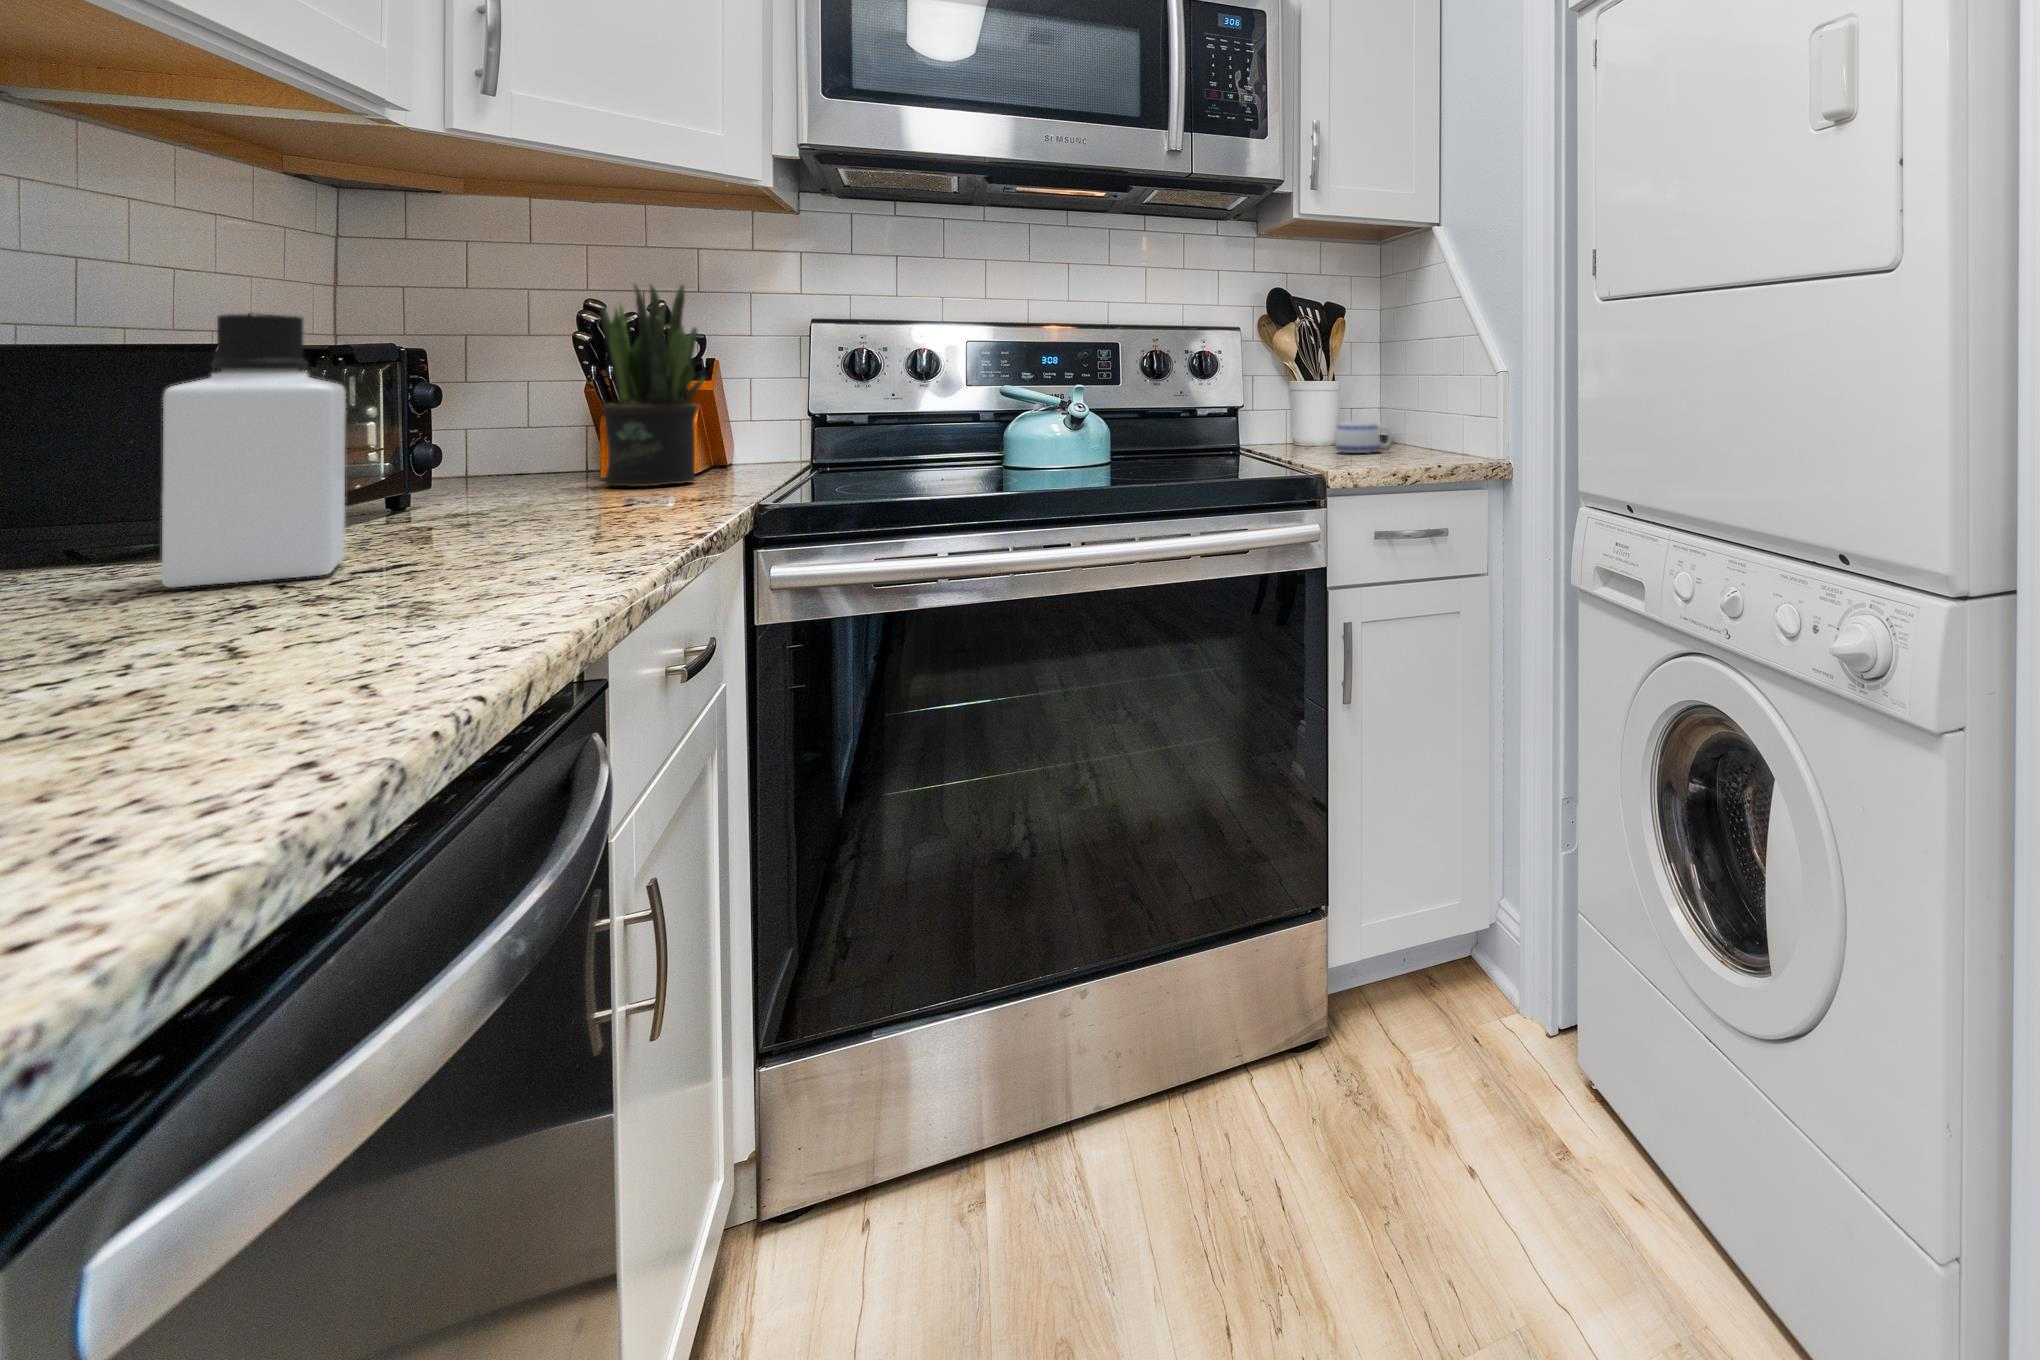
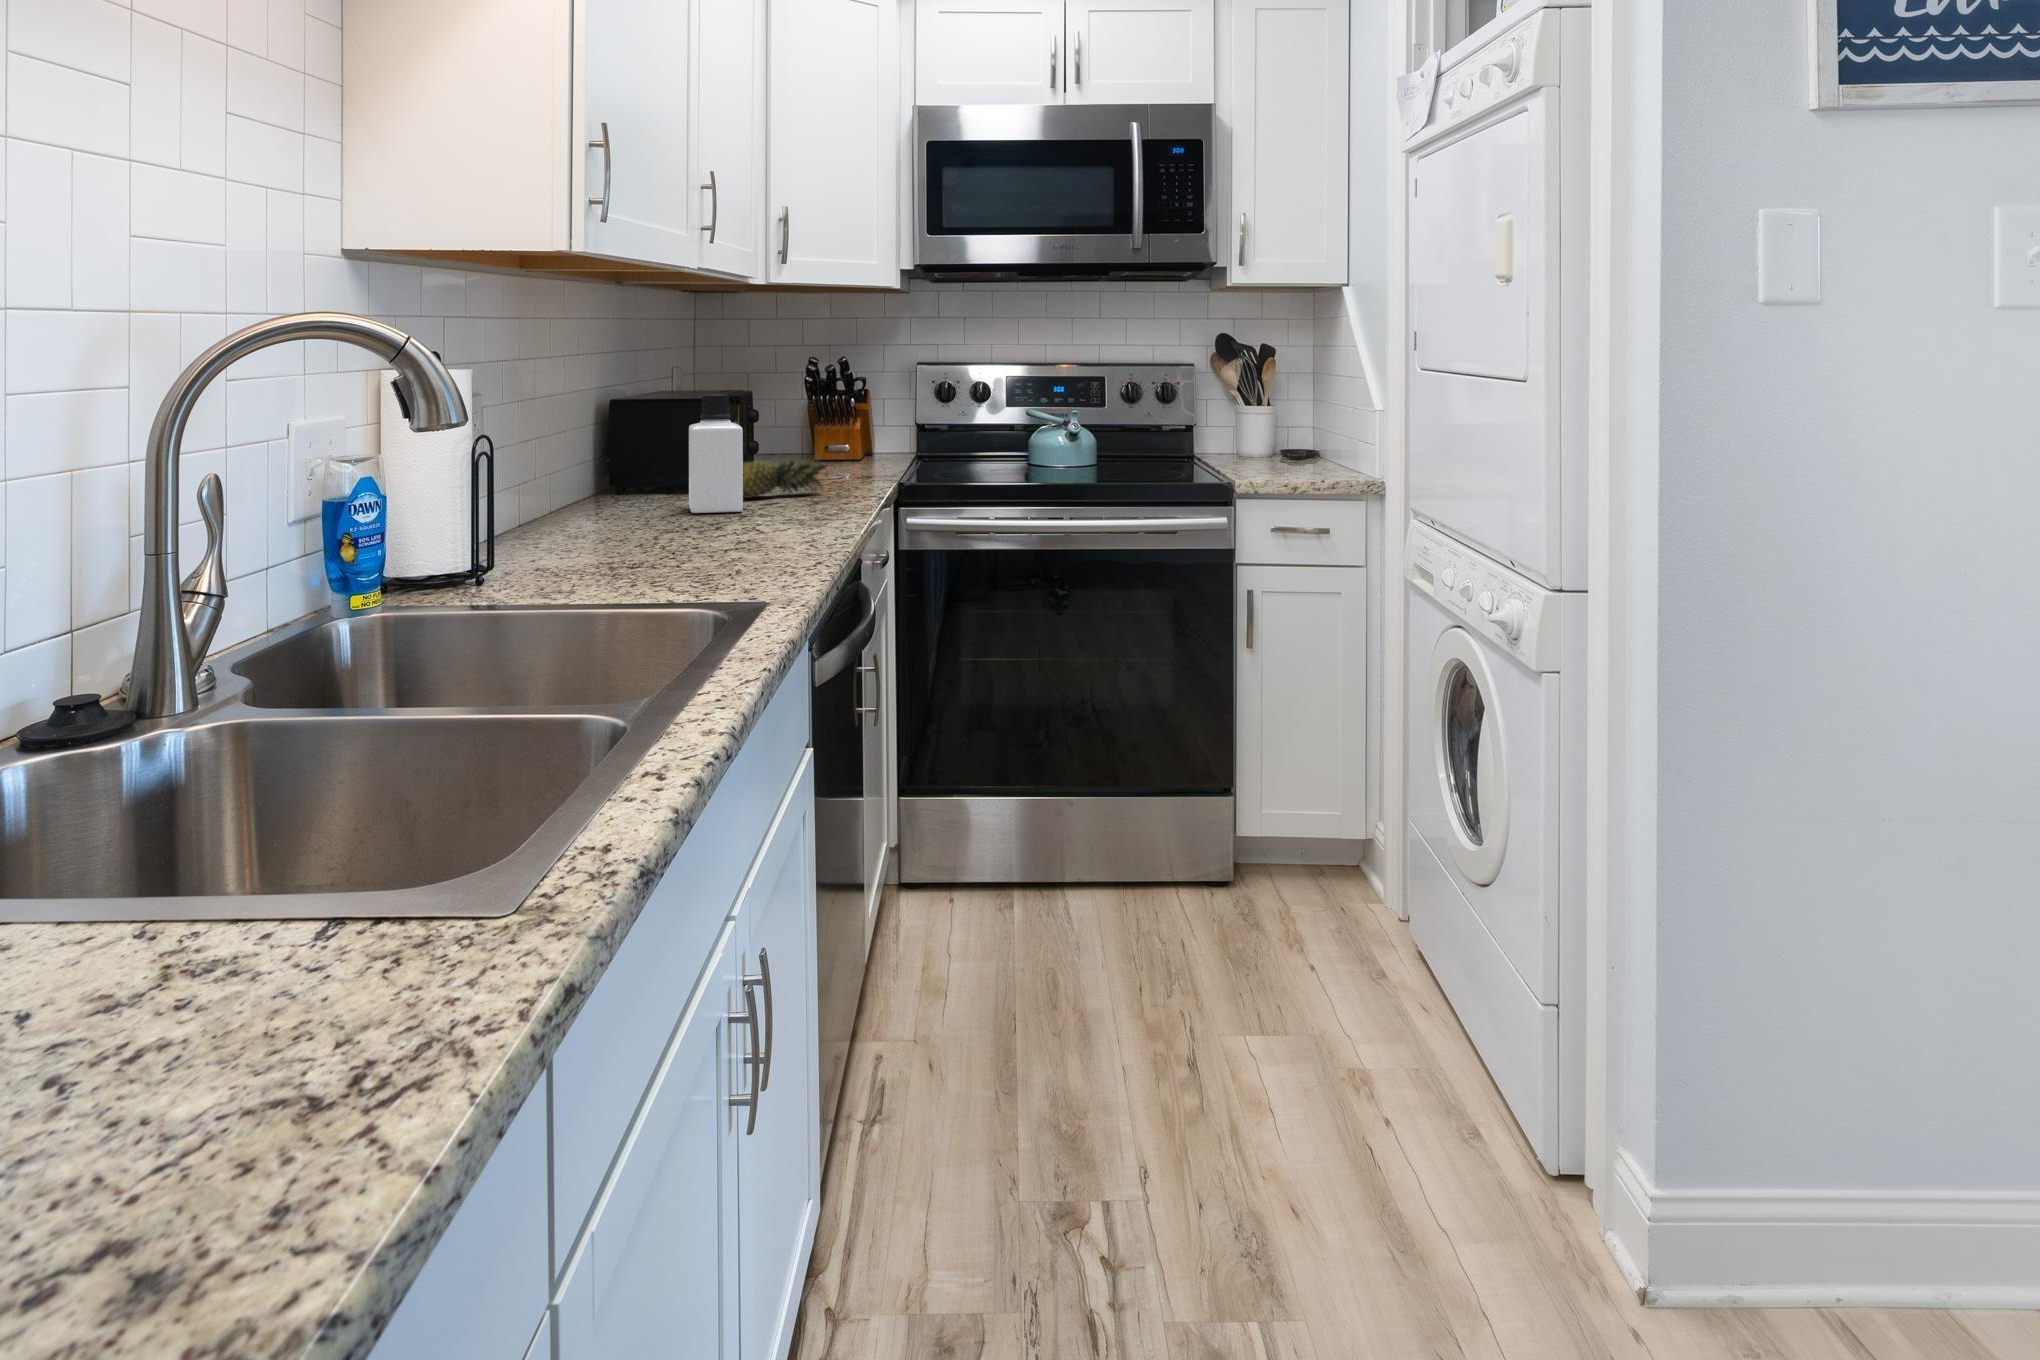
potted plant: present [601,285,704,487] -> none [807,349,858,472]
mug: present [1335,421,1392,453] -> none [1266,440,1313,465]
fruit: none [348,448,606,541] -> present [743,458,827,498]

